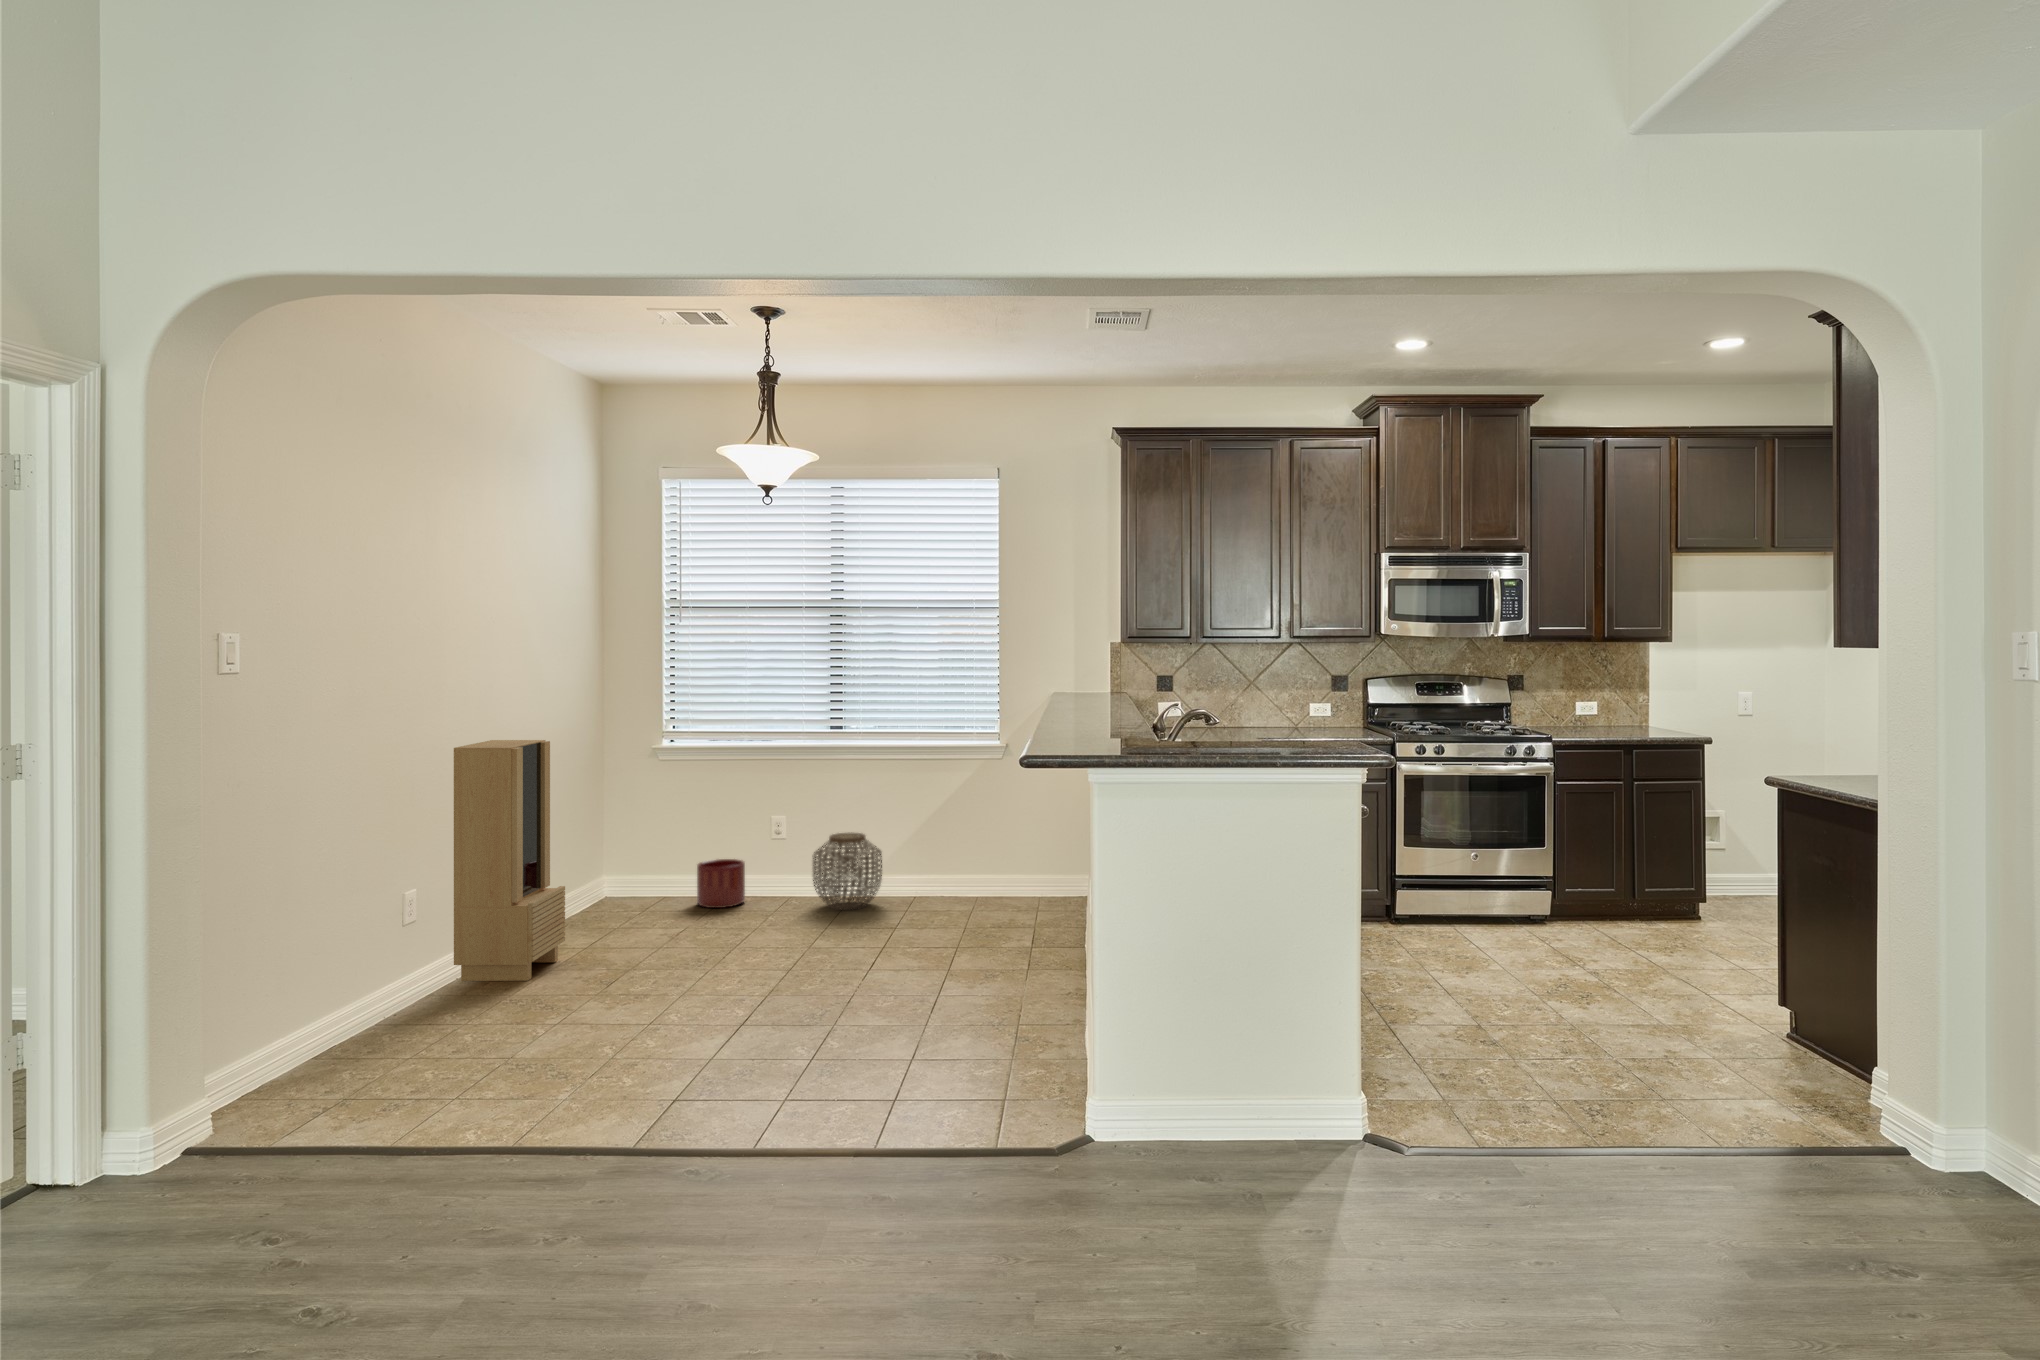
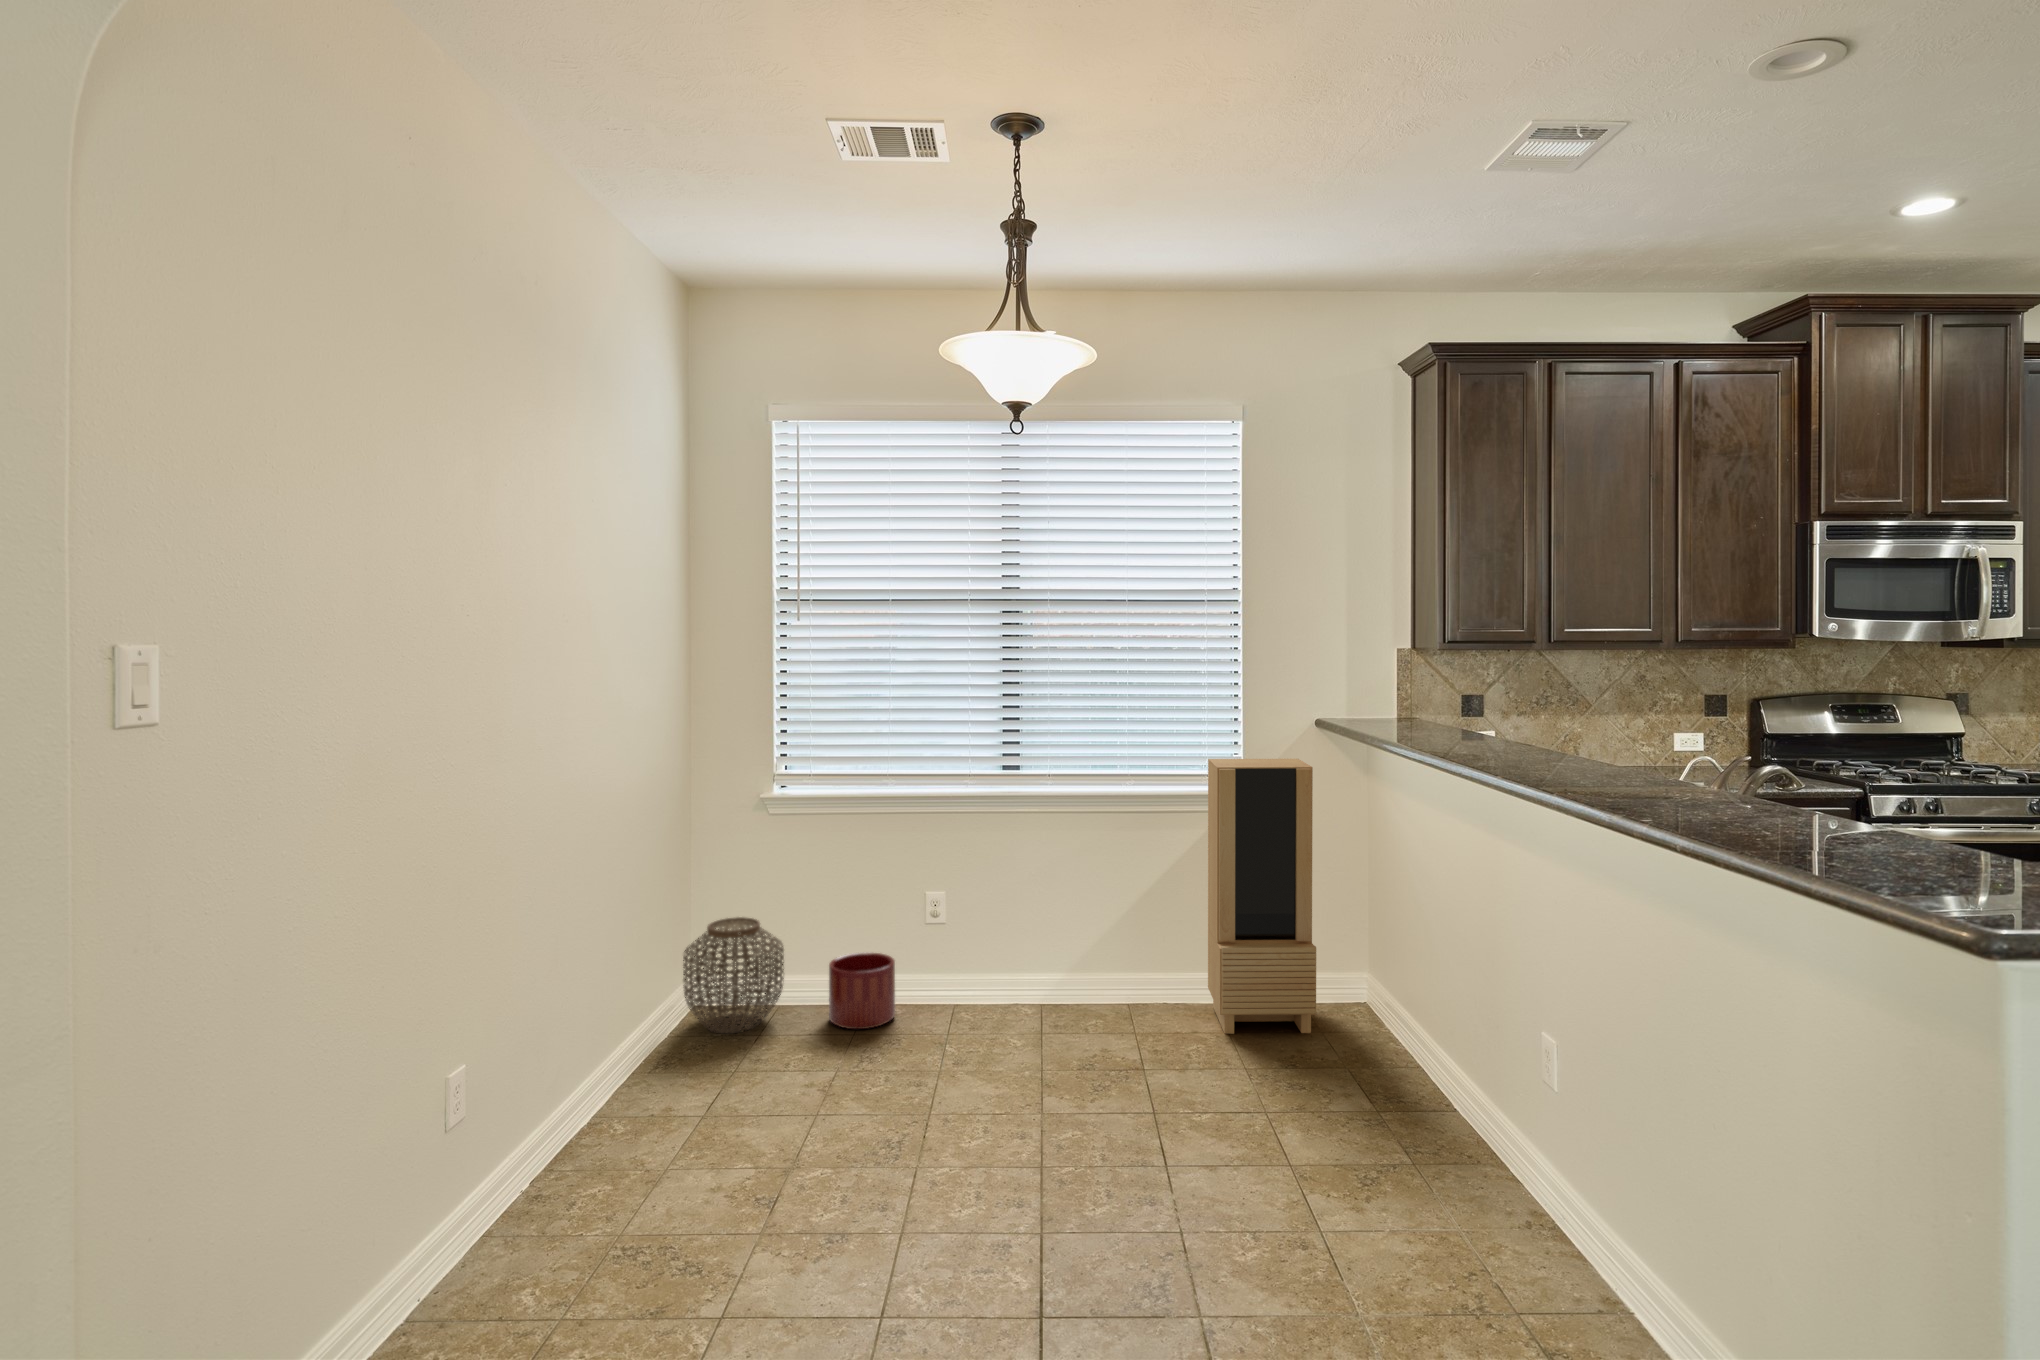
storage cabinet: present [454,740,565,981] -> present [1208,759,1316,1034]
woven basket: present [813,832,882,910] -> present [683,917,784,1033]

